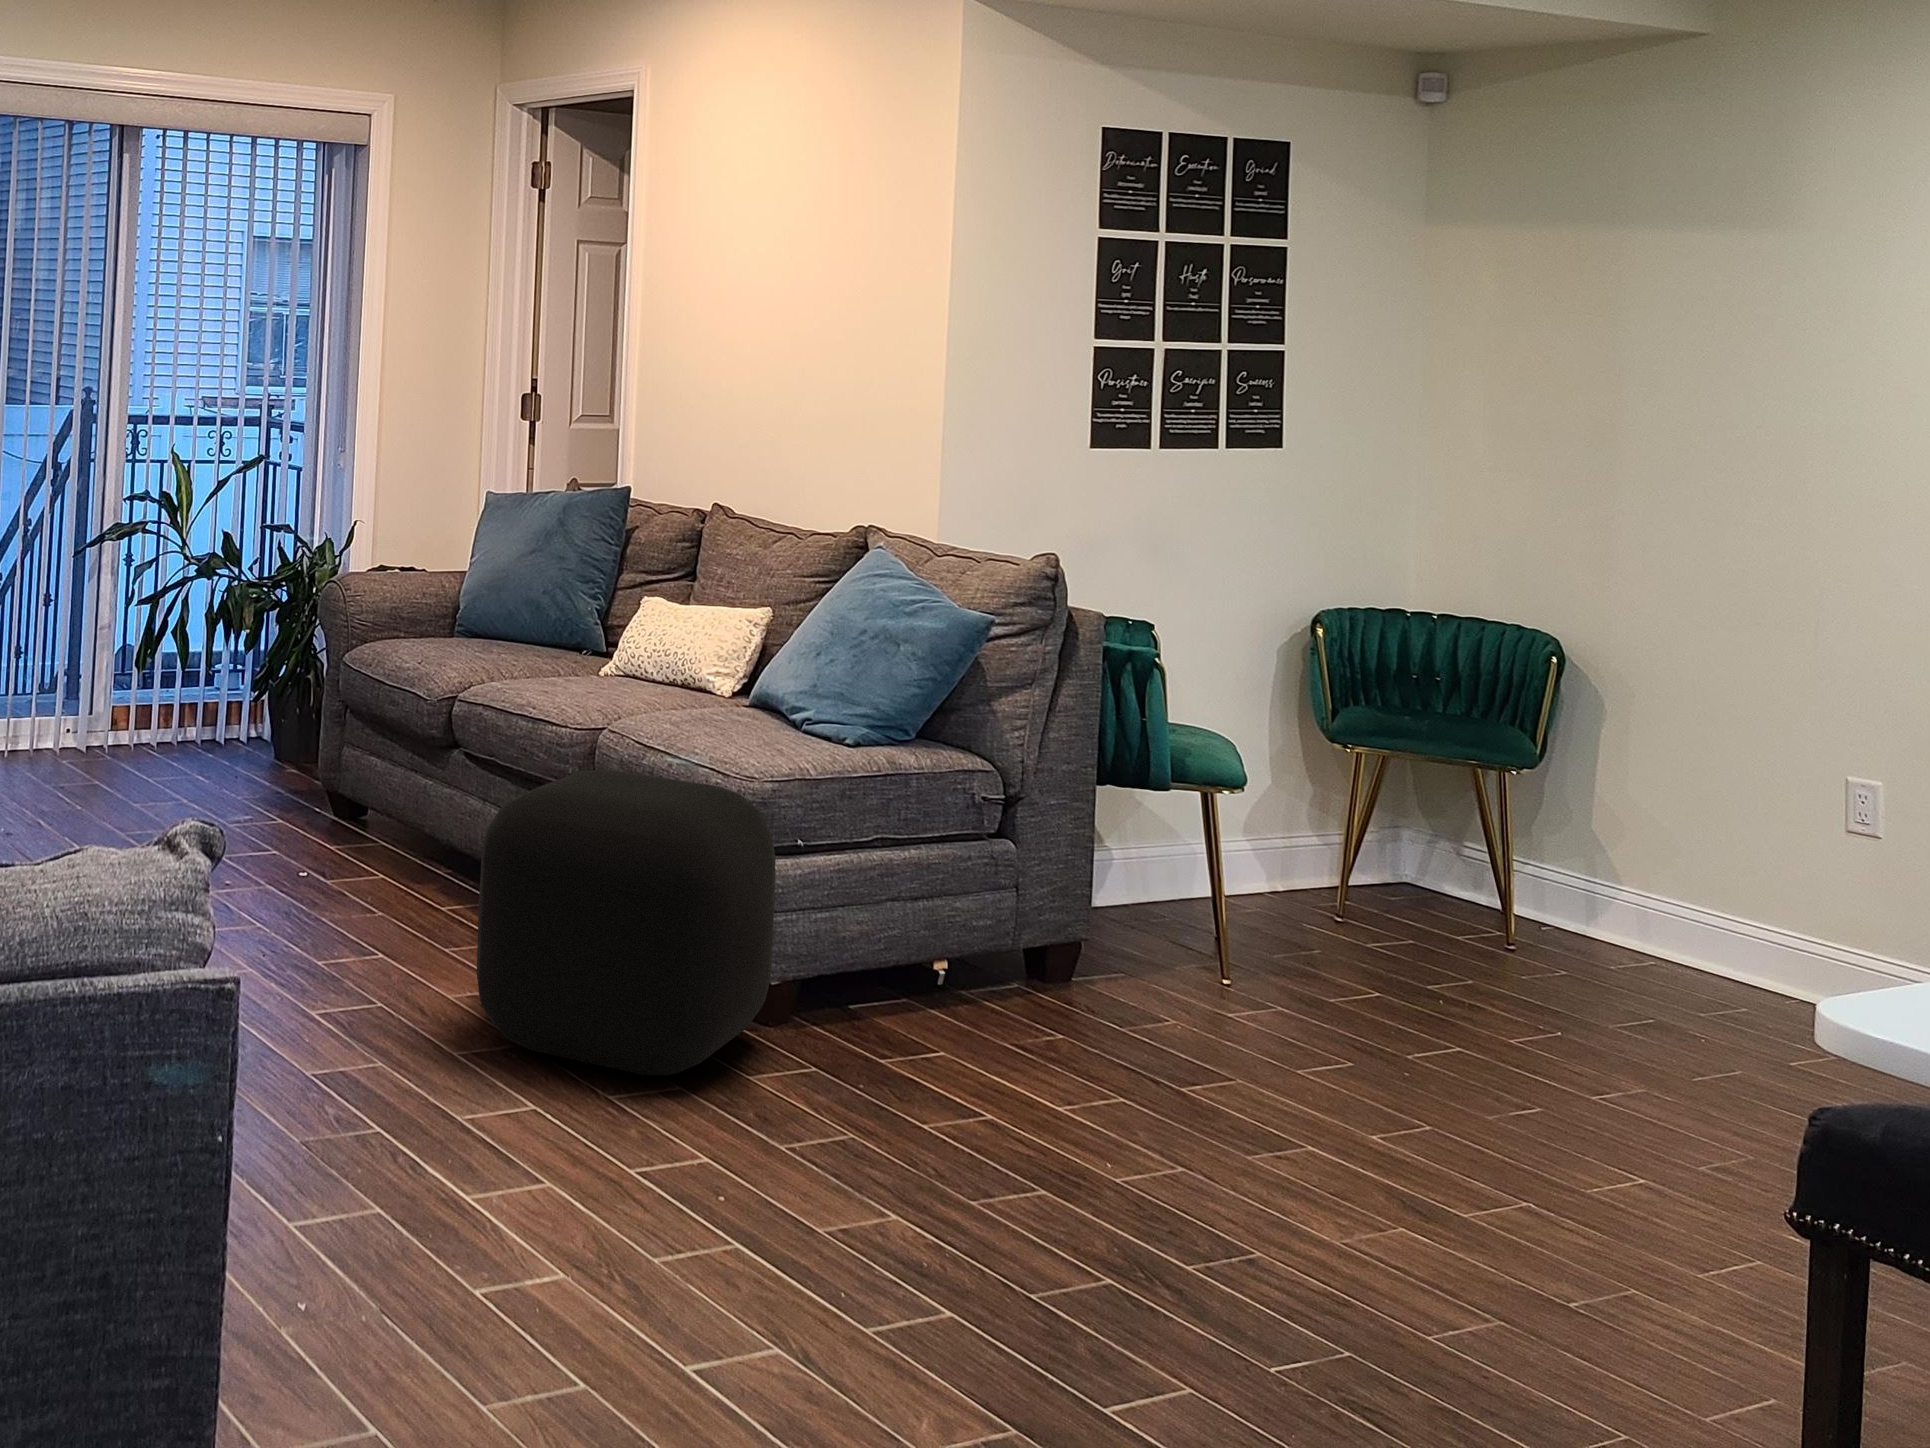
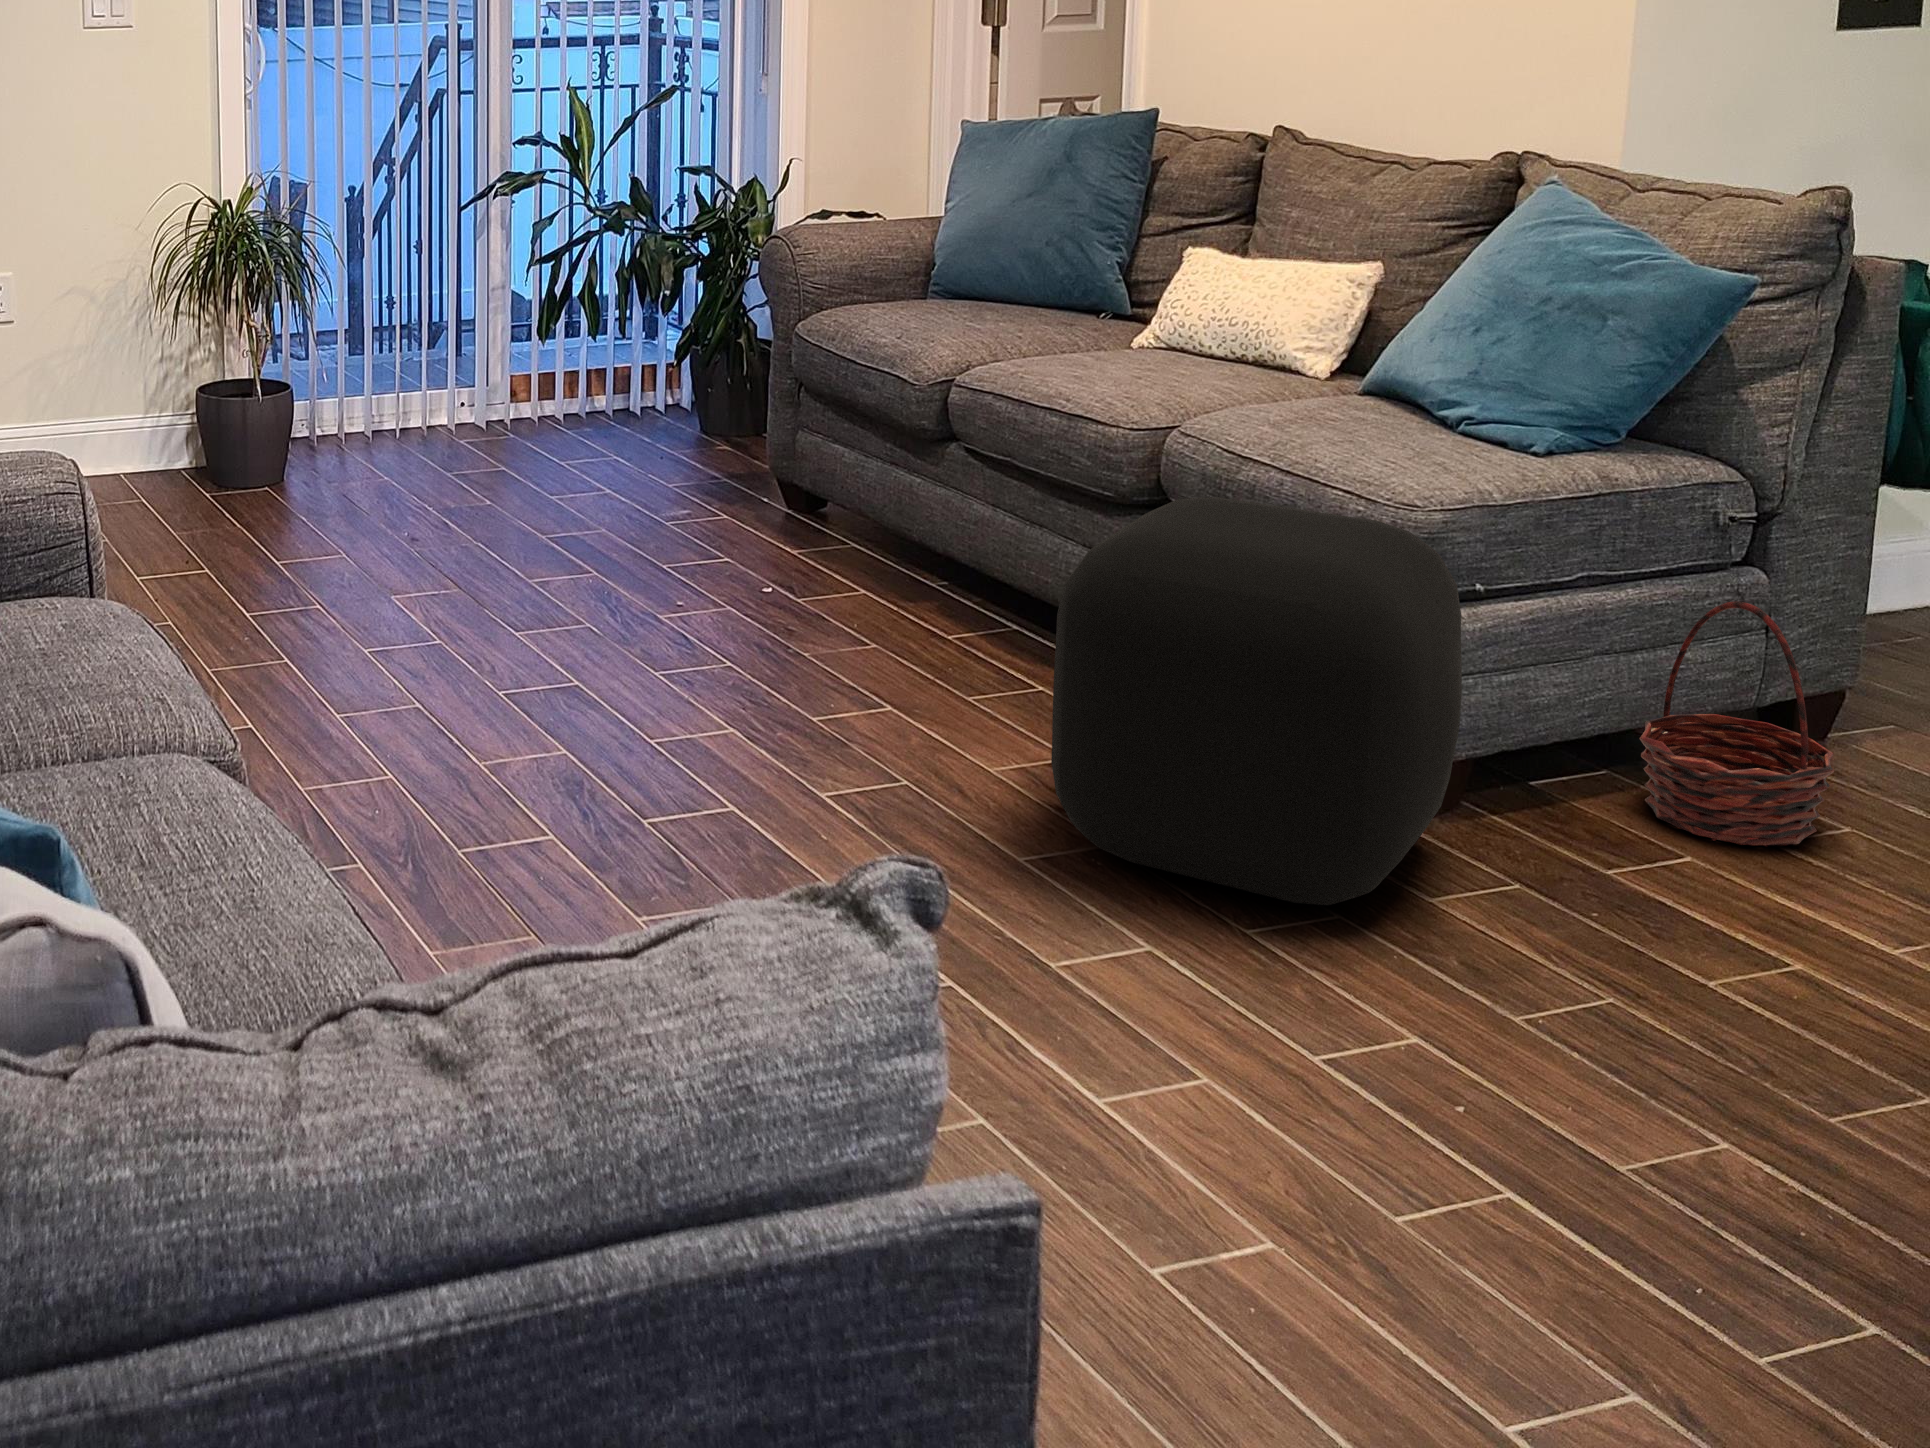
basket: none [919,857,1051,1044] -> present [1640,602,1834,846]

